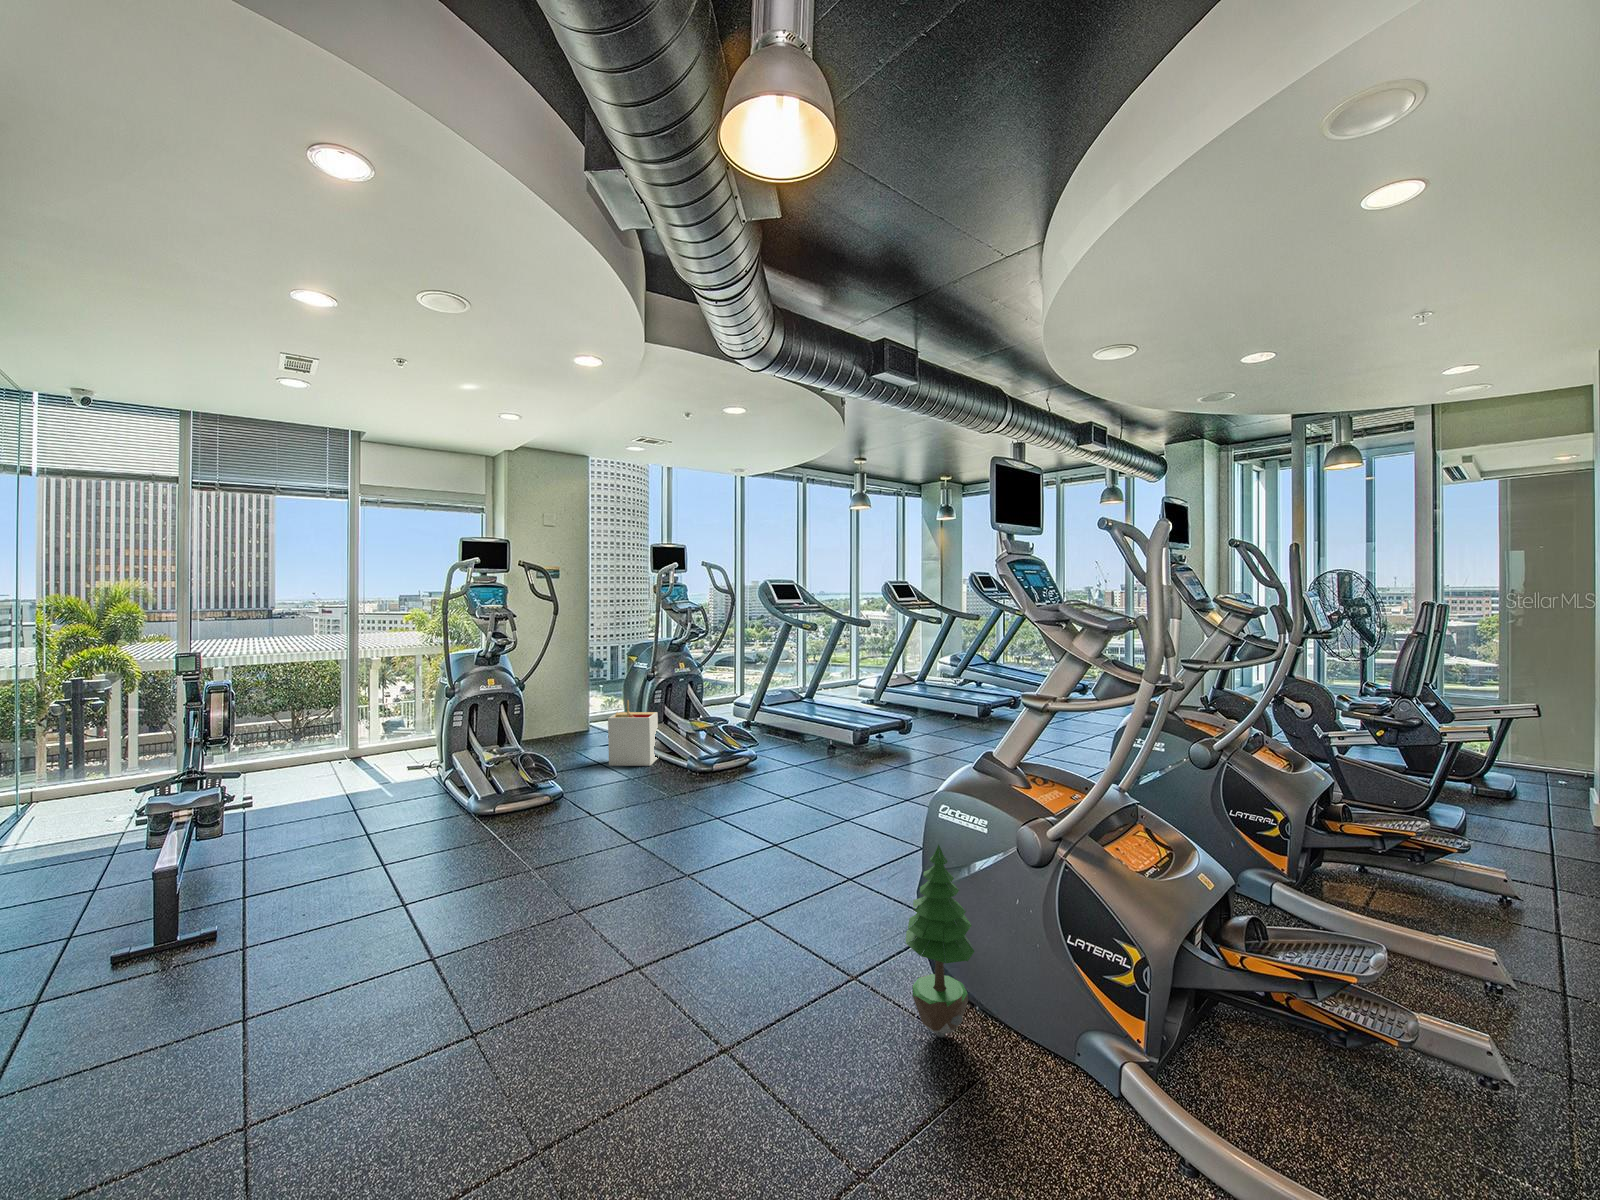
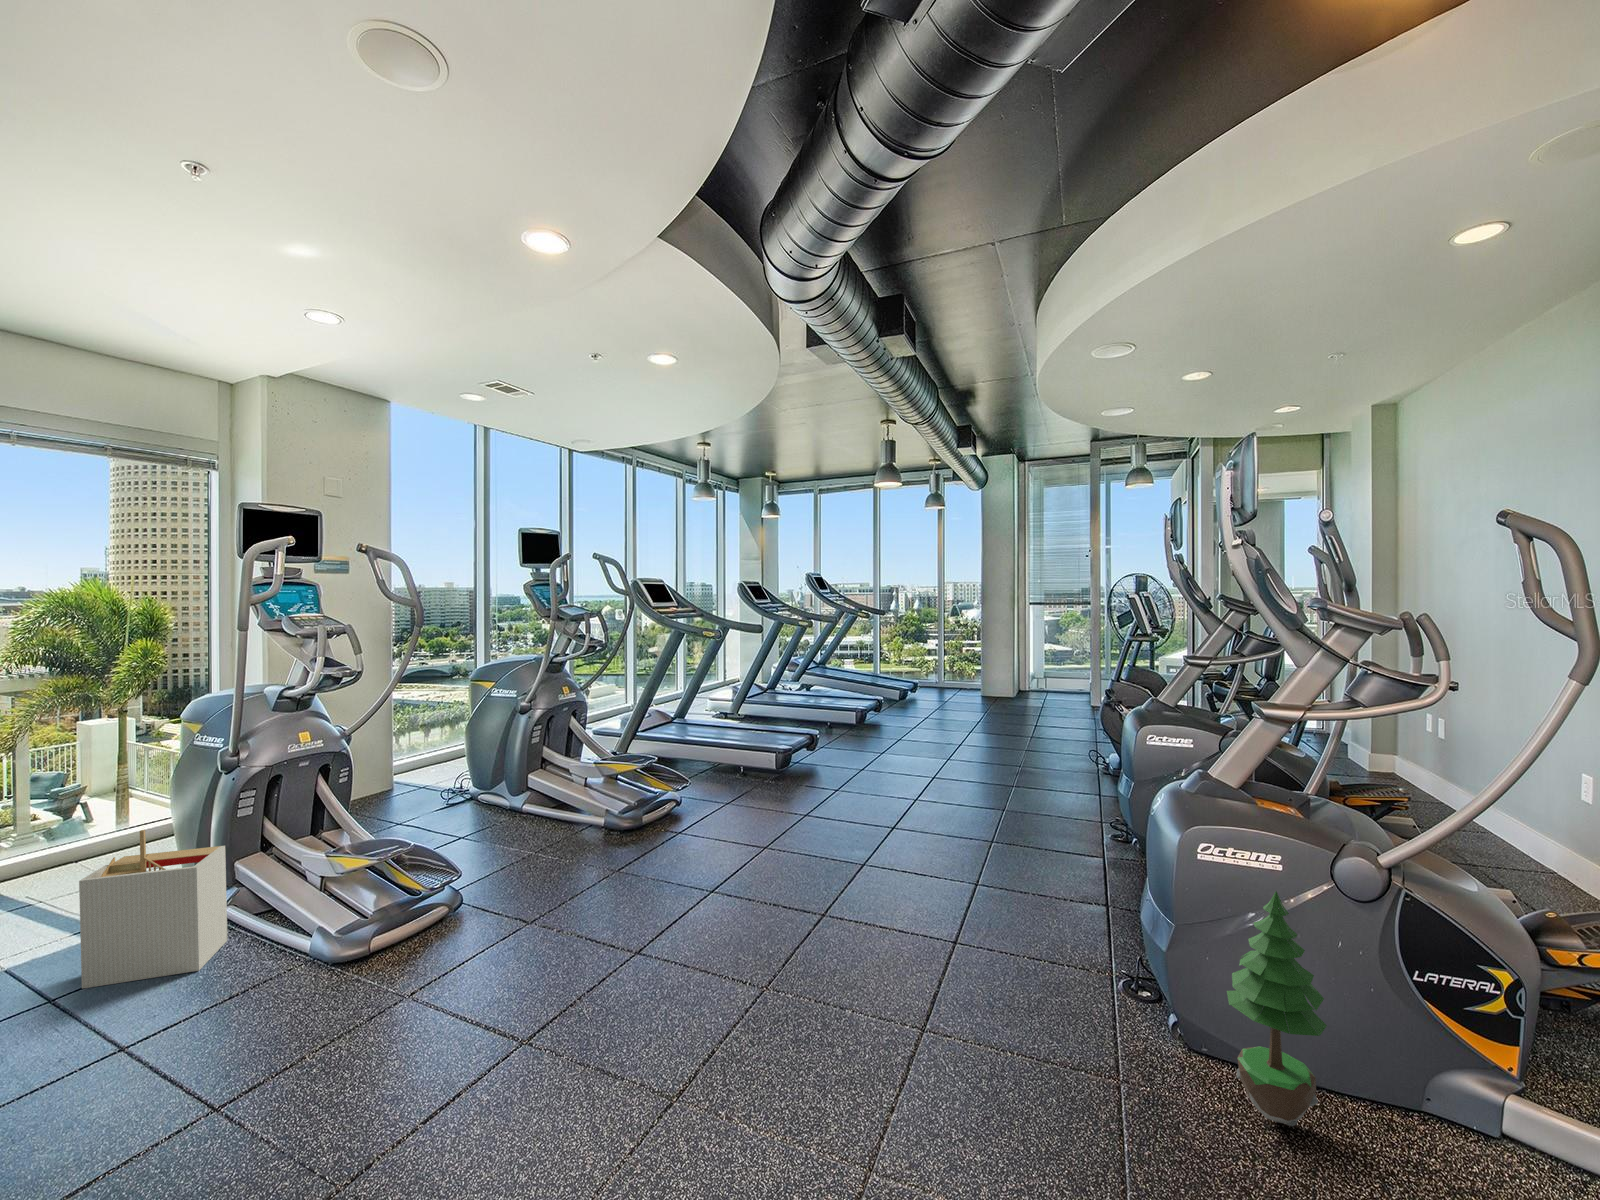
storage bin: present [608,700,658,766] -> present [79,830,227,988]

